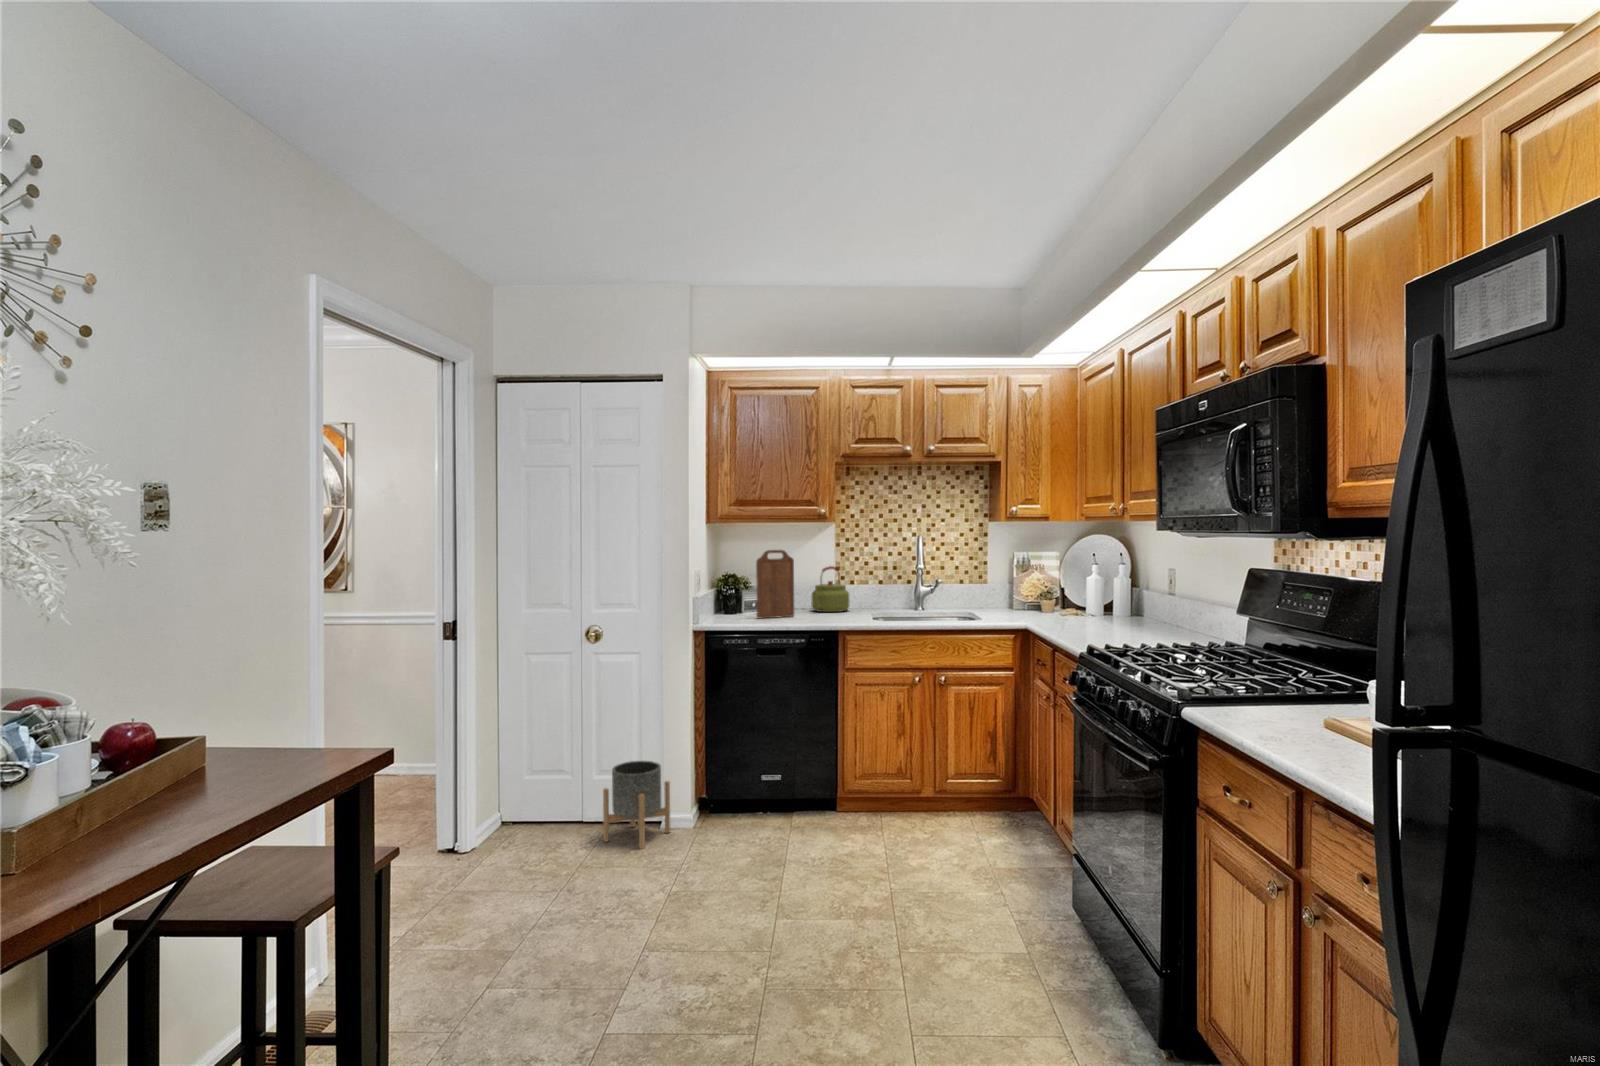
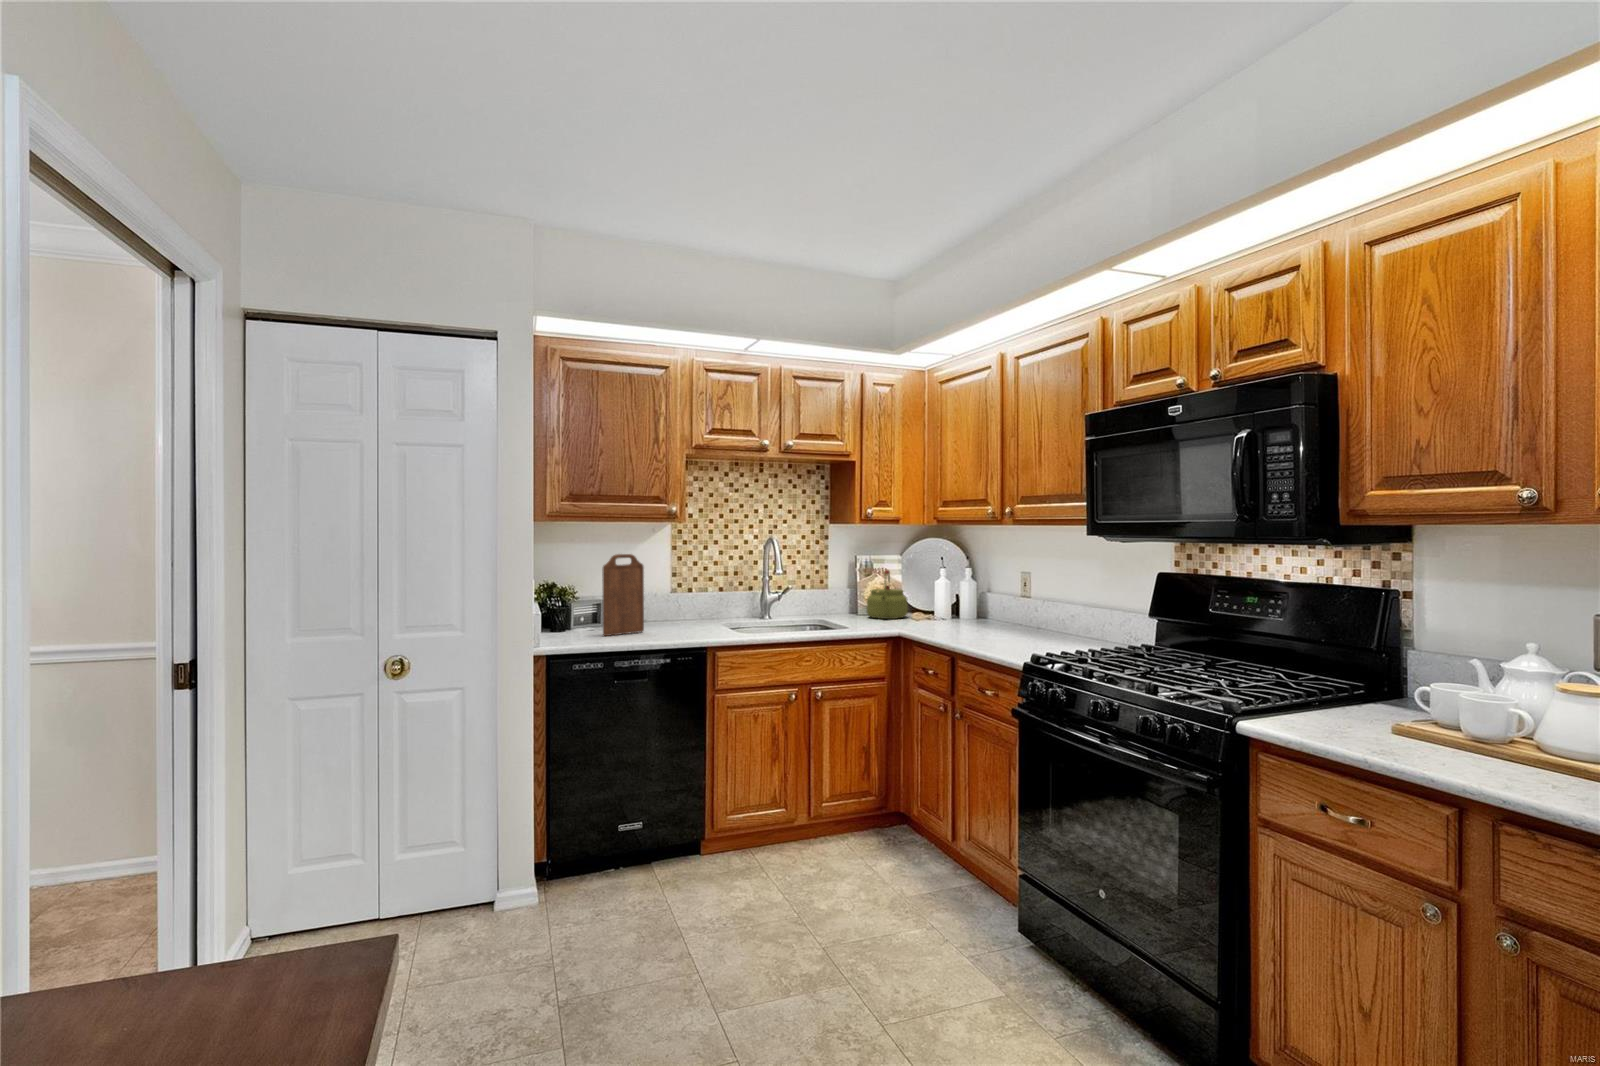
kettle: present [811,566,849,612] -> present [867,570,908,619]
planter: present [603,761,670,849] -> none [426,826,513,943]

